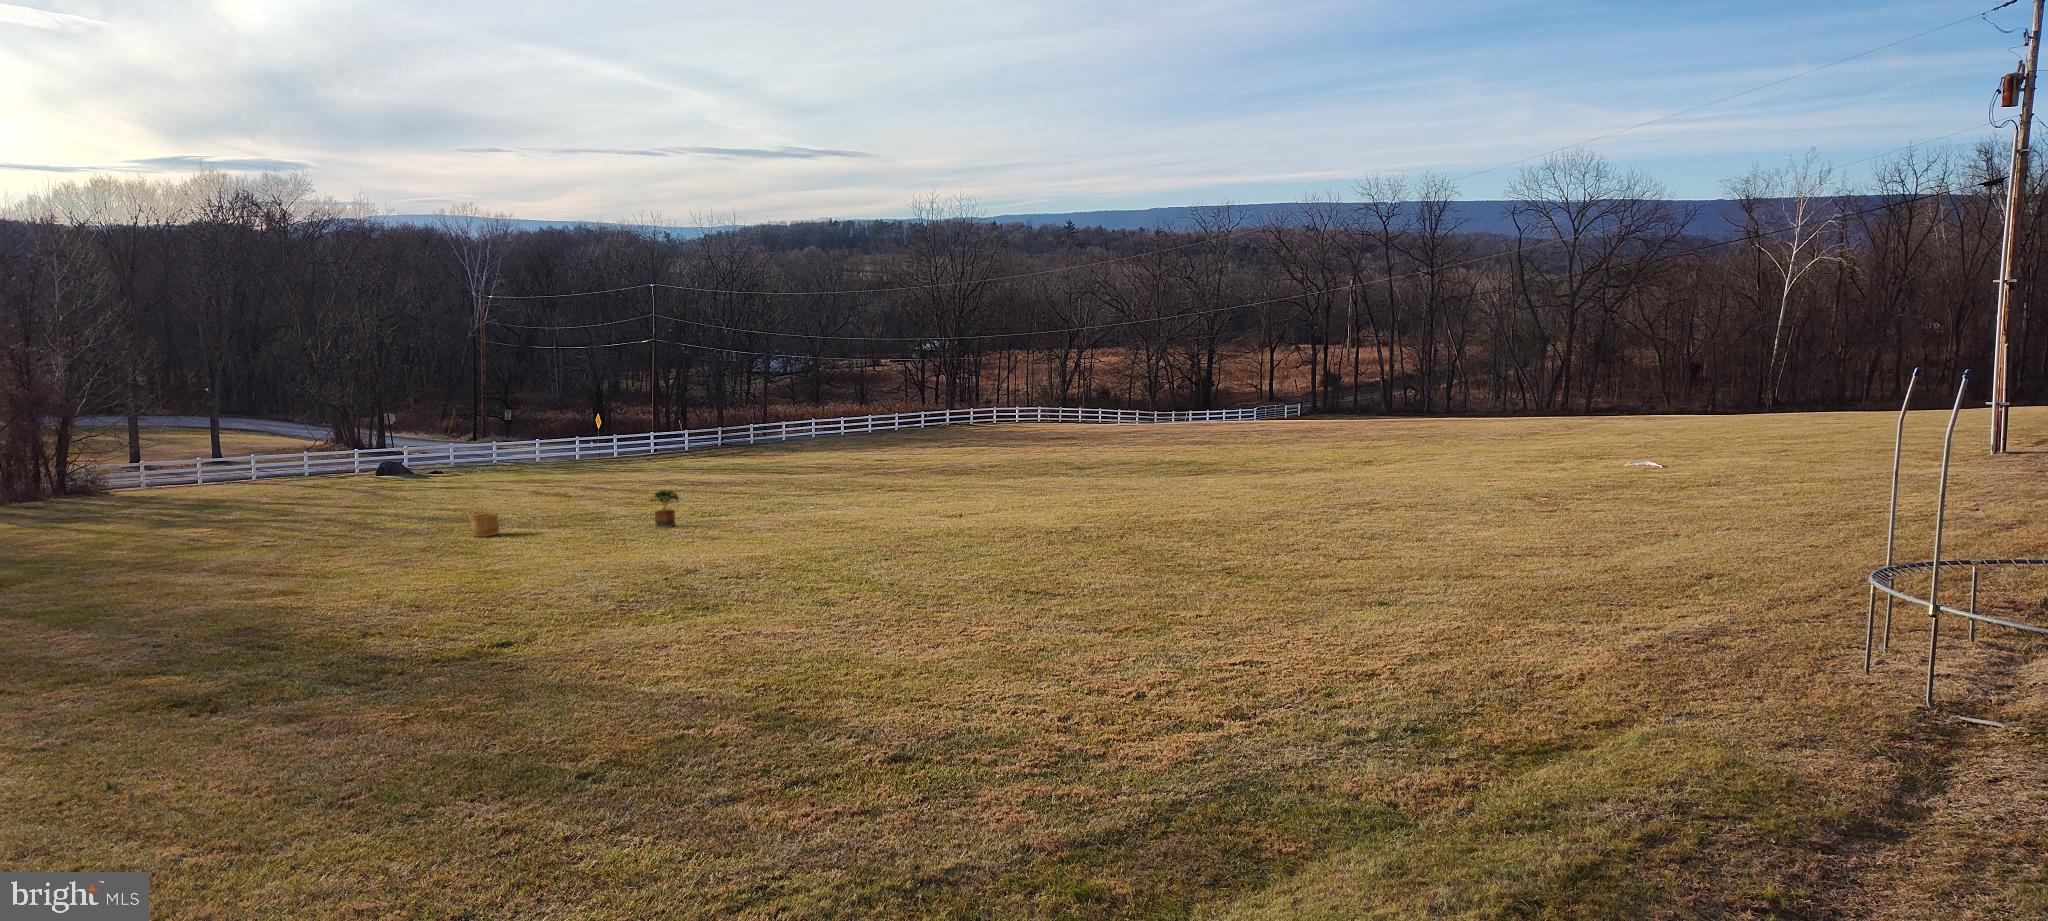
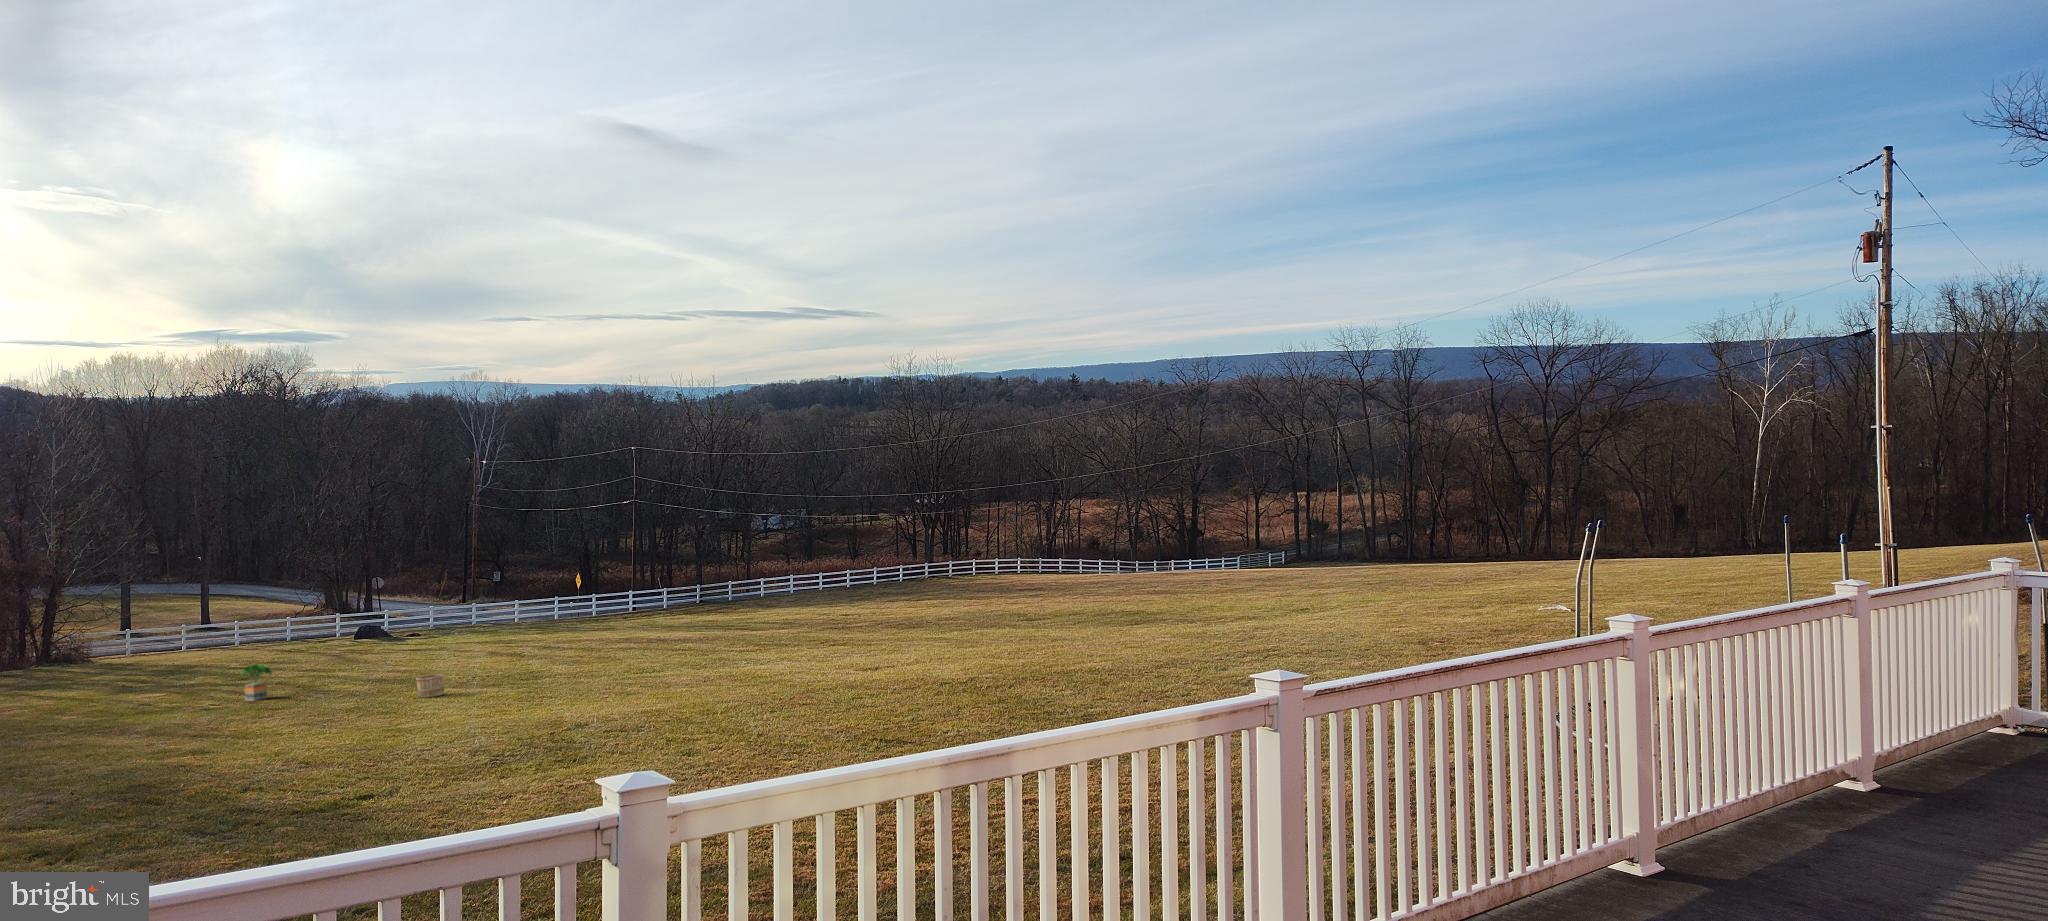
potted tree: present [651,490,679,528] -> present [242,664,272,701]

